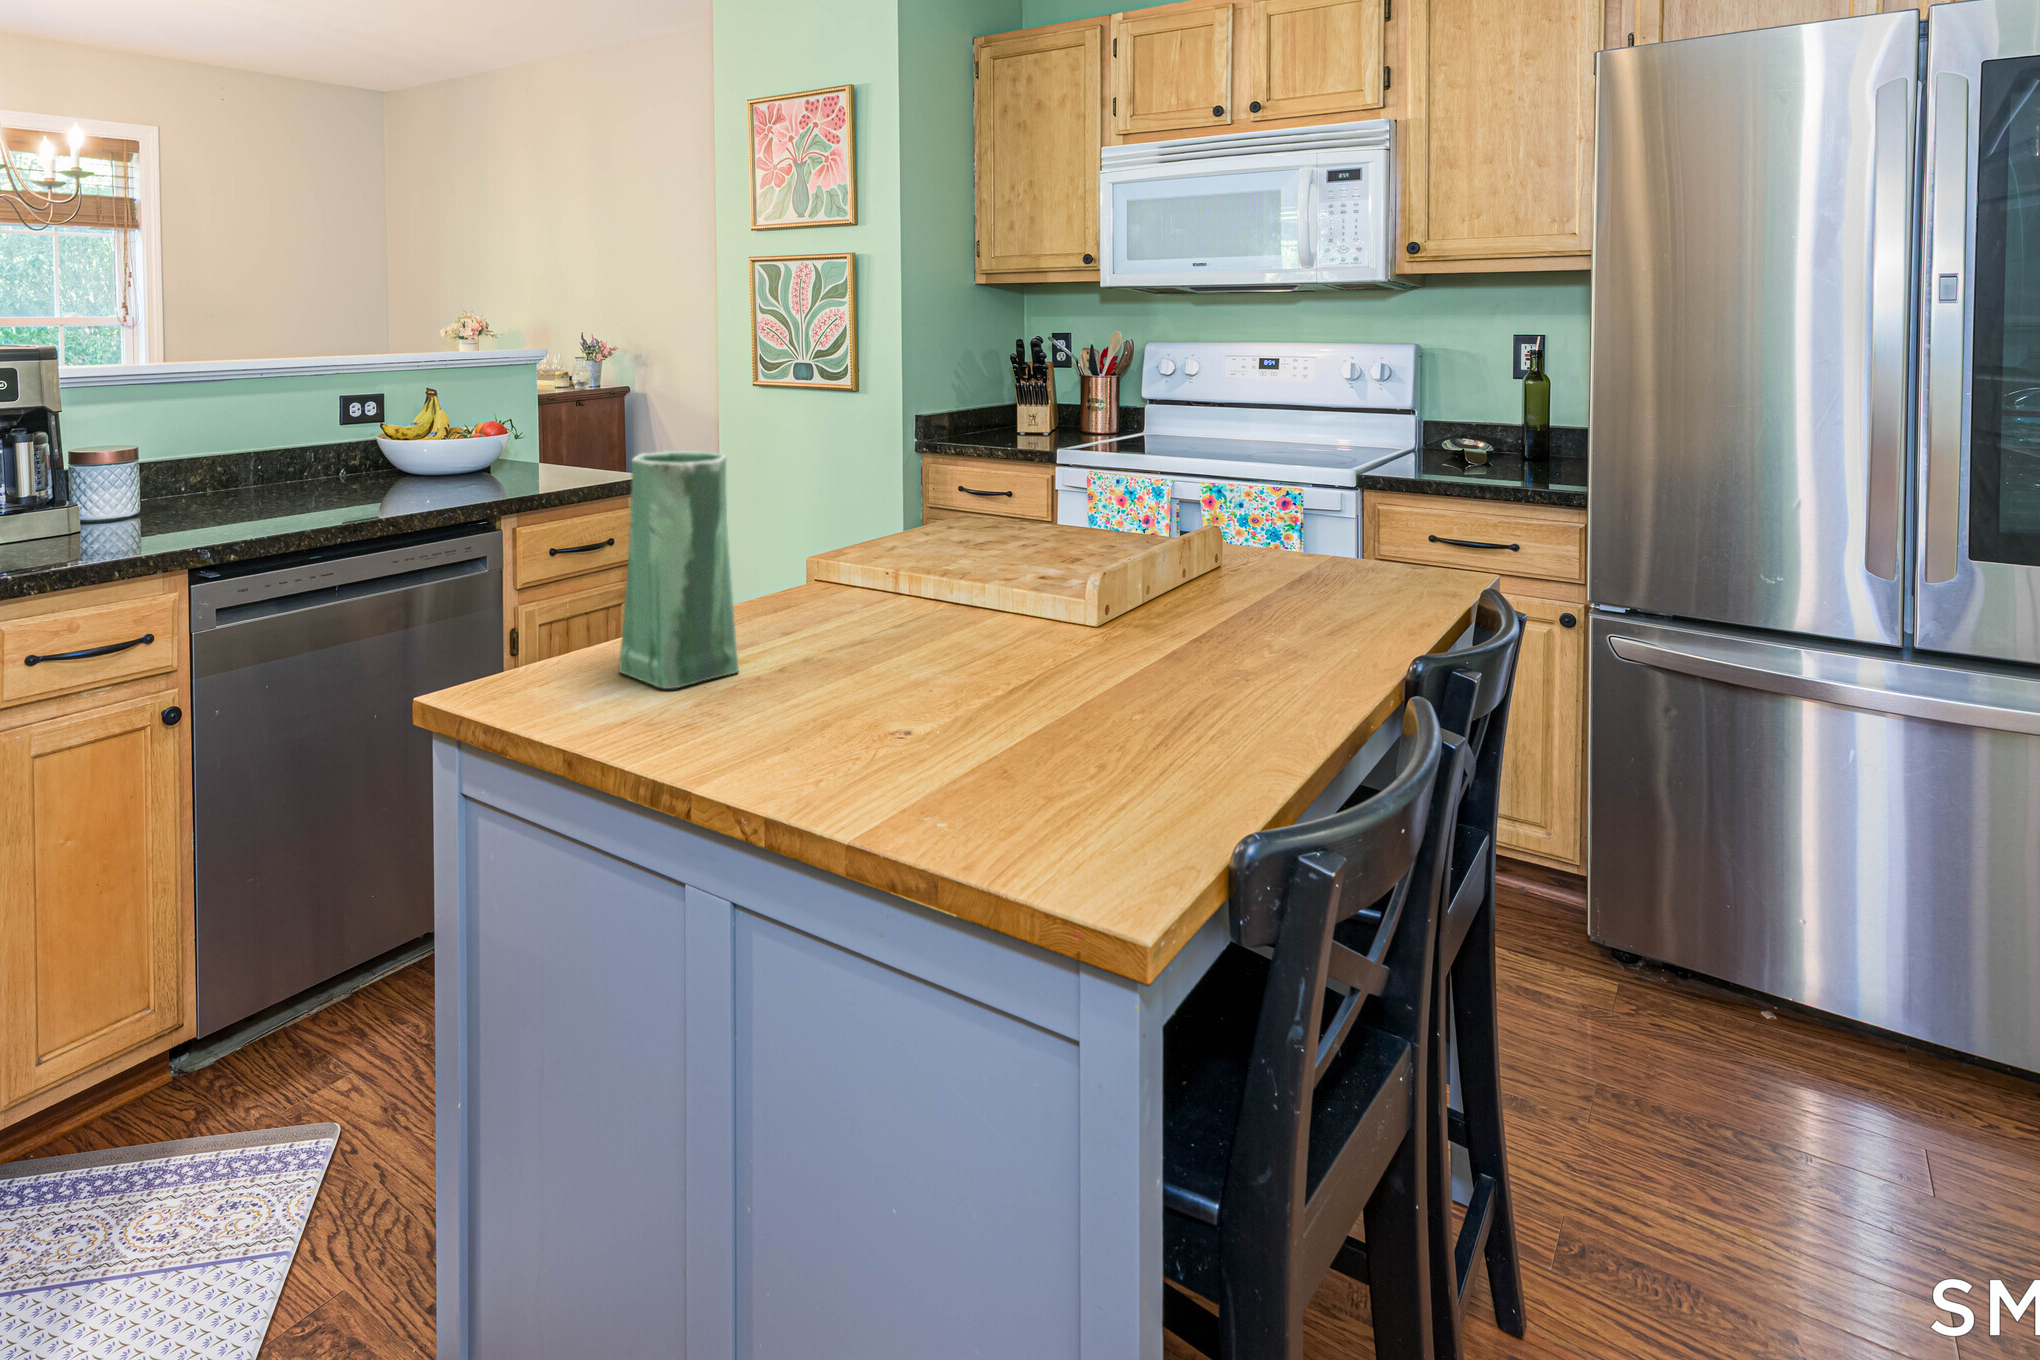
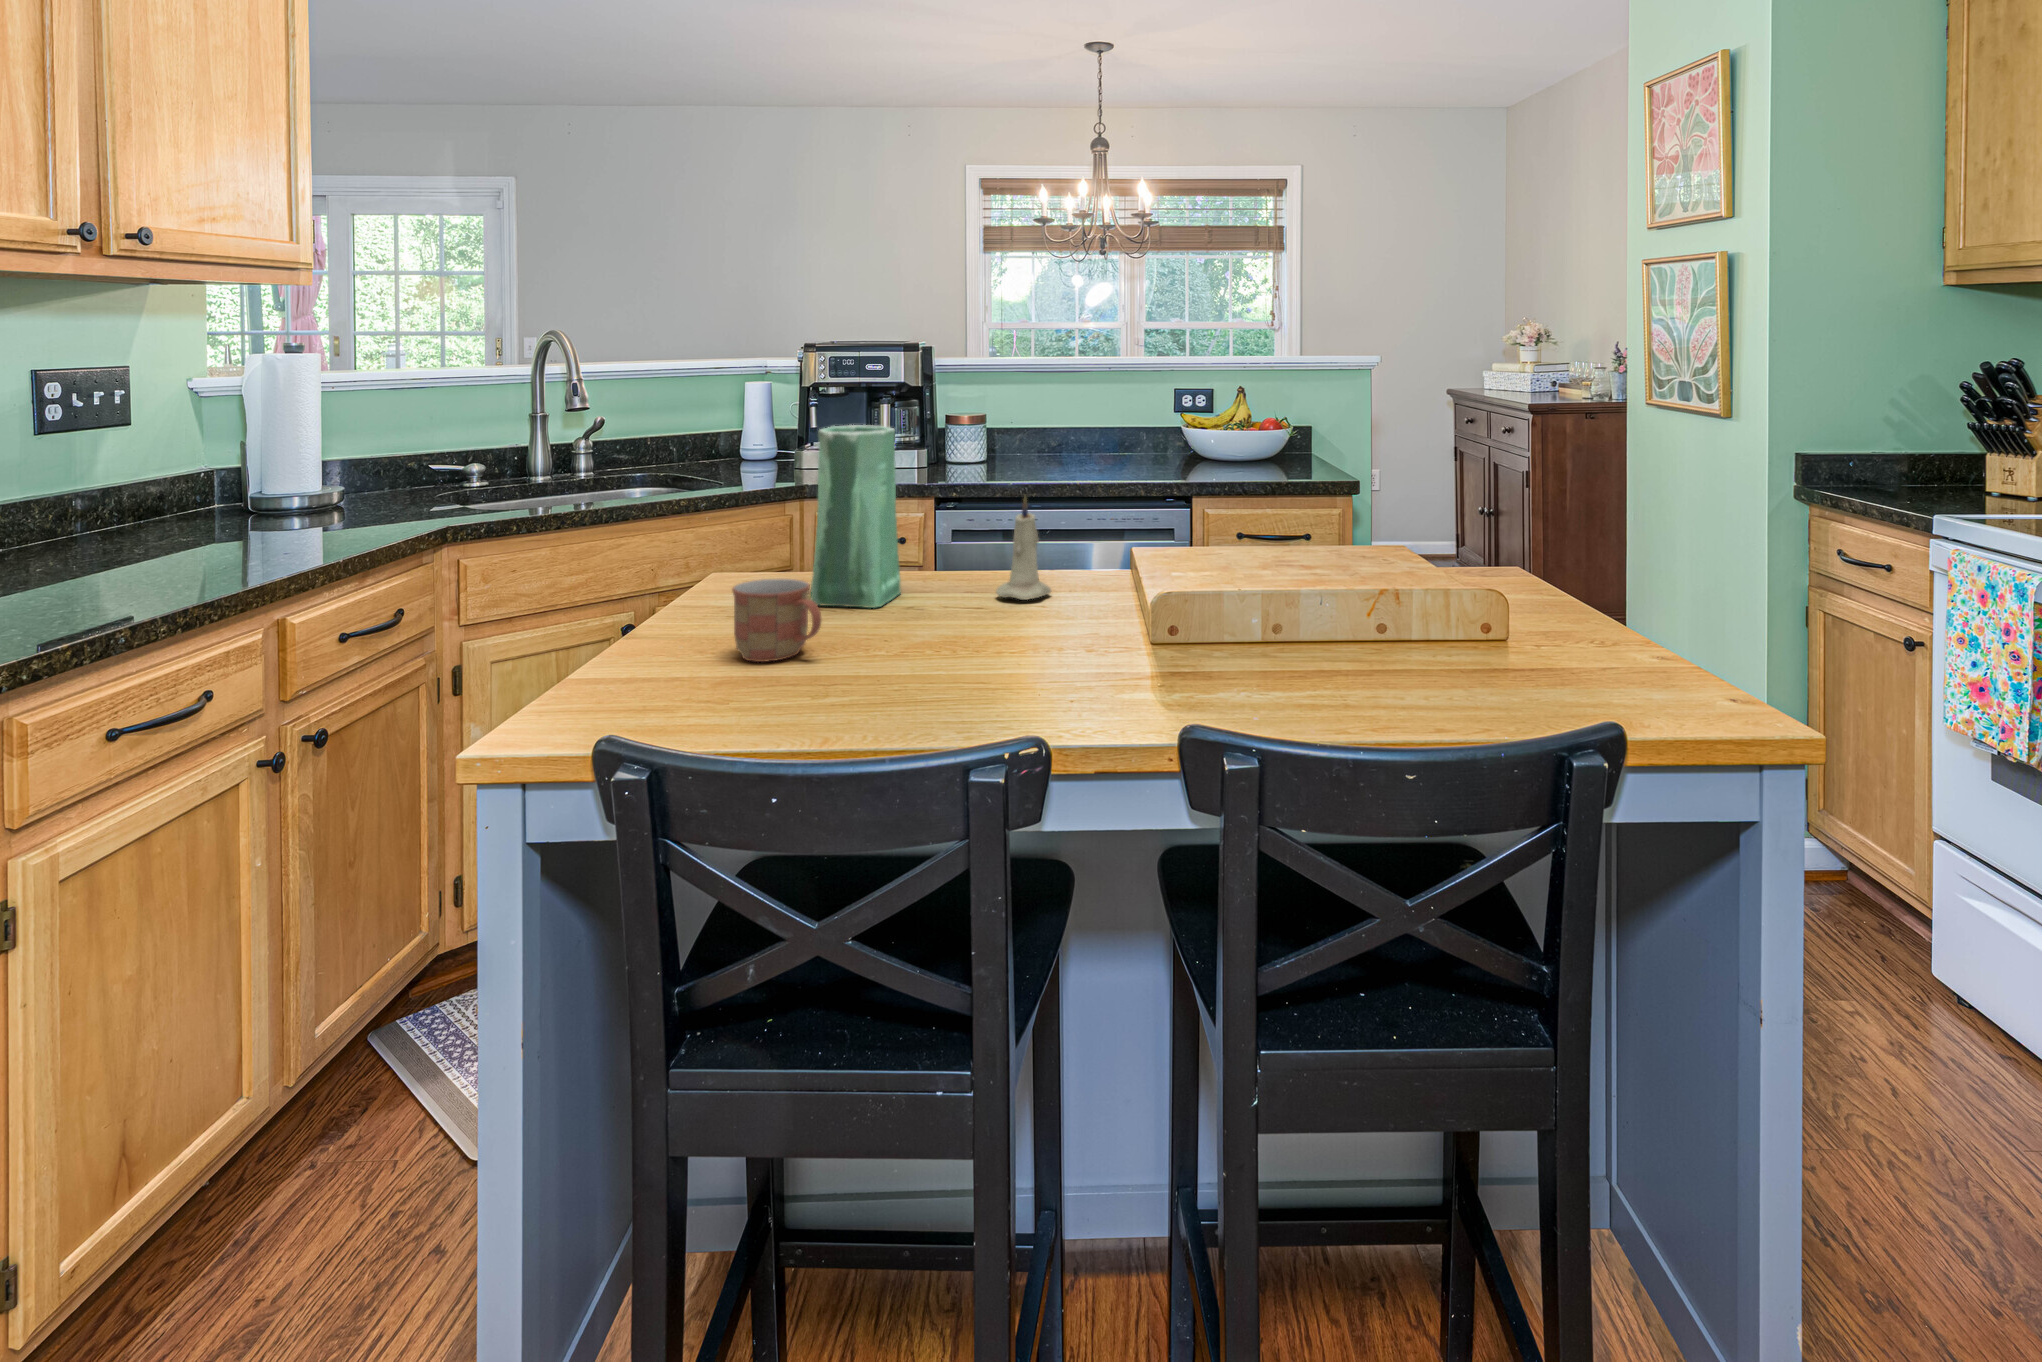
candle: none [781,511,841,629] -> present [996,497,1051,600]
mug: none [806,640,921,749] -> present [732,579,821,662]

